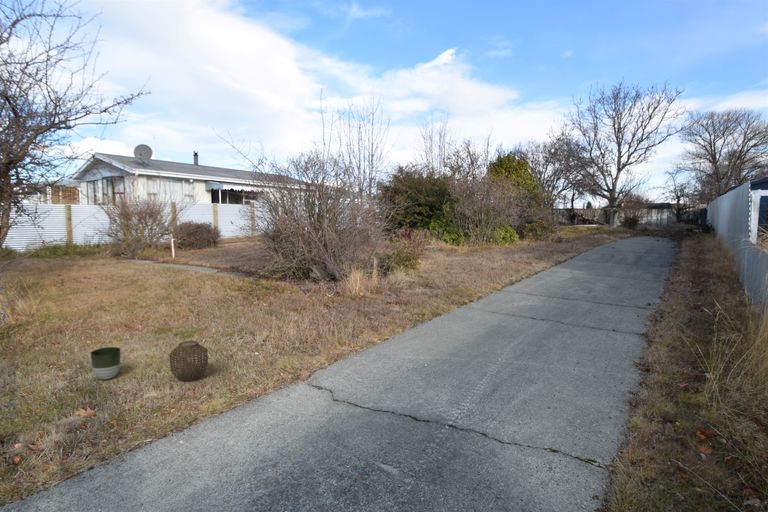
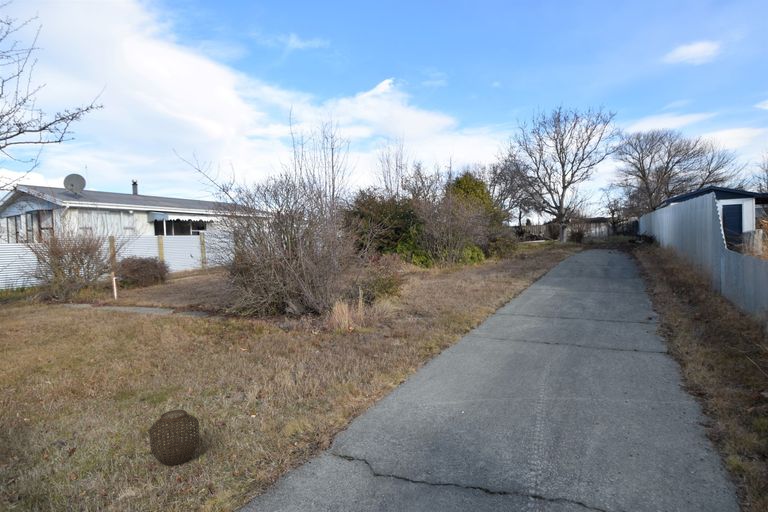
planter: present [91,347,120,379] -> none [39,427,80,473]

